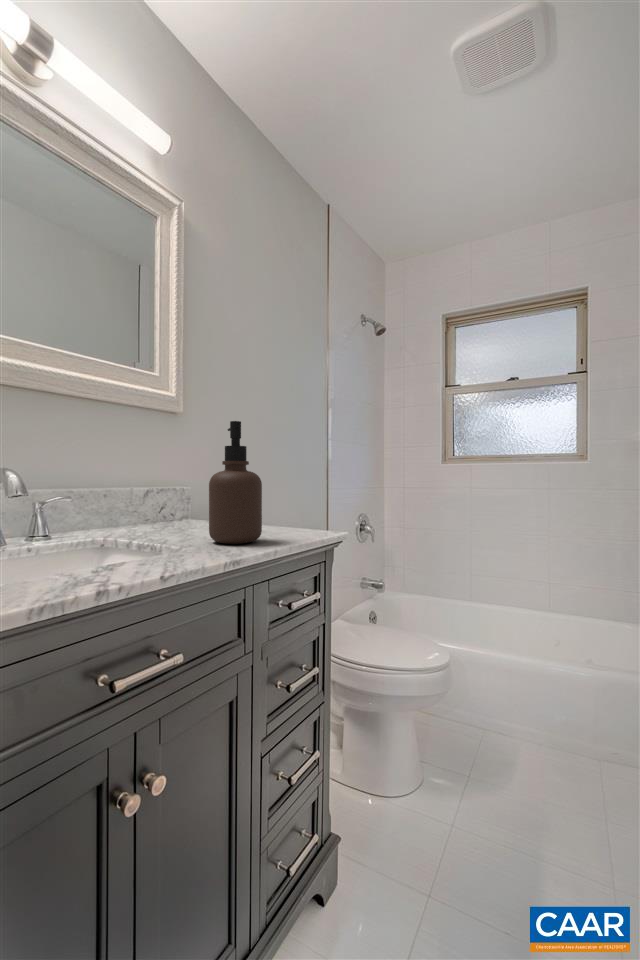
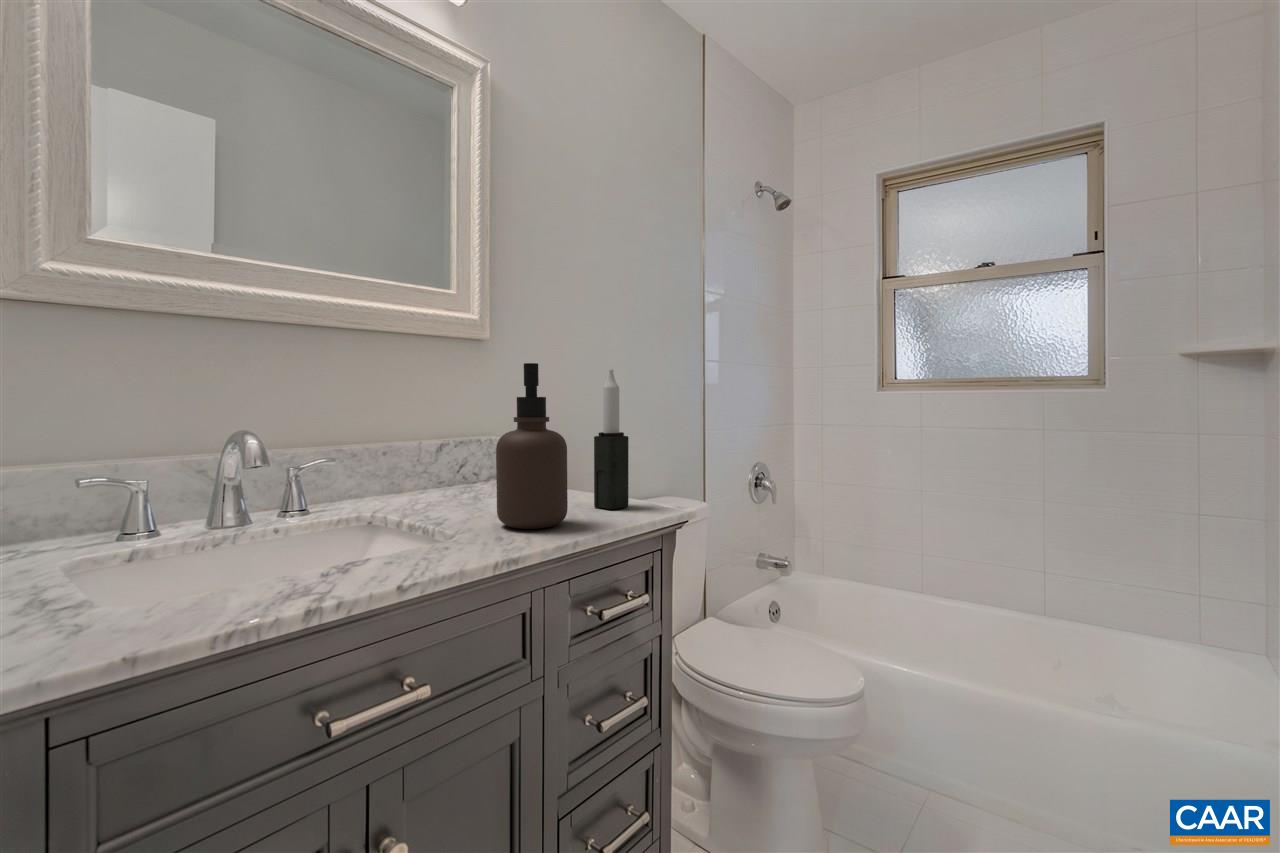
candle: none [273,431,298,533] -> present [594,368,629,509]

